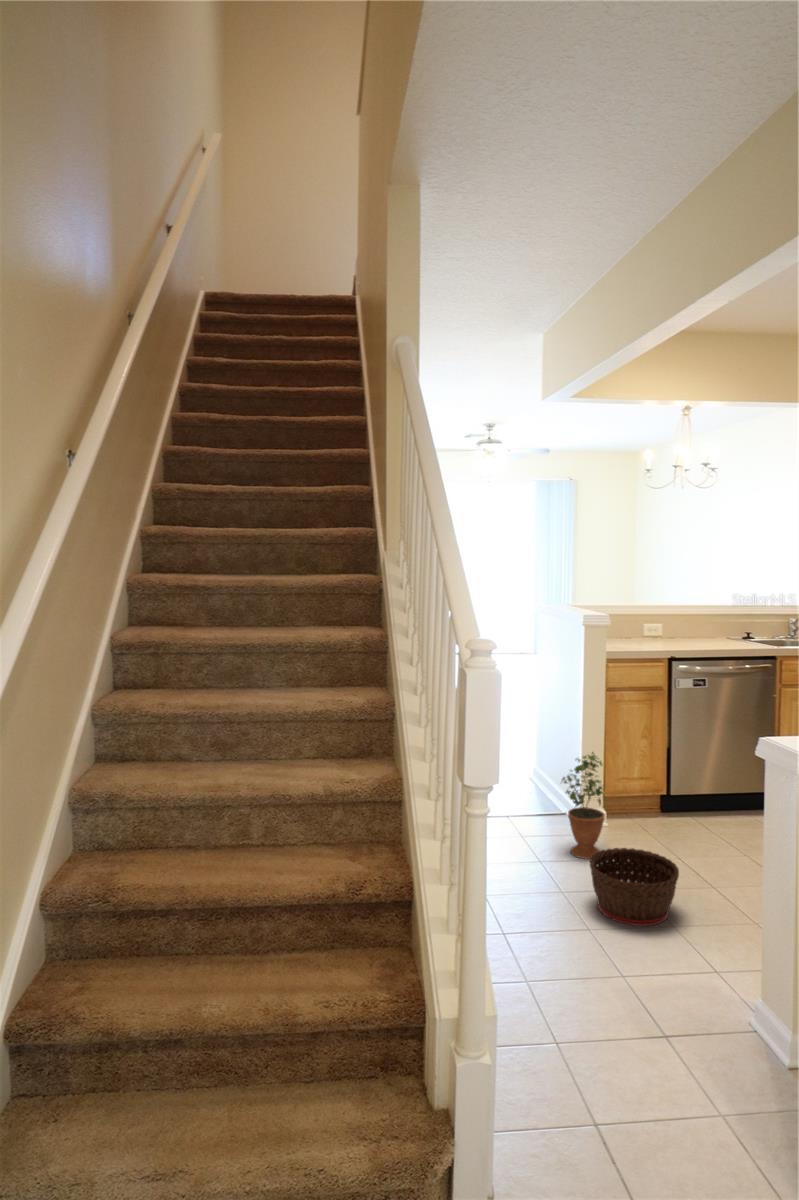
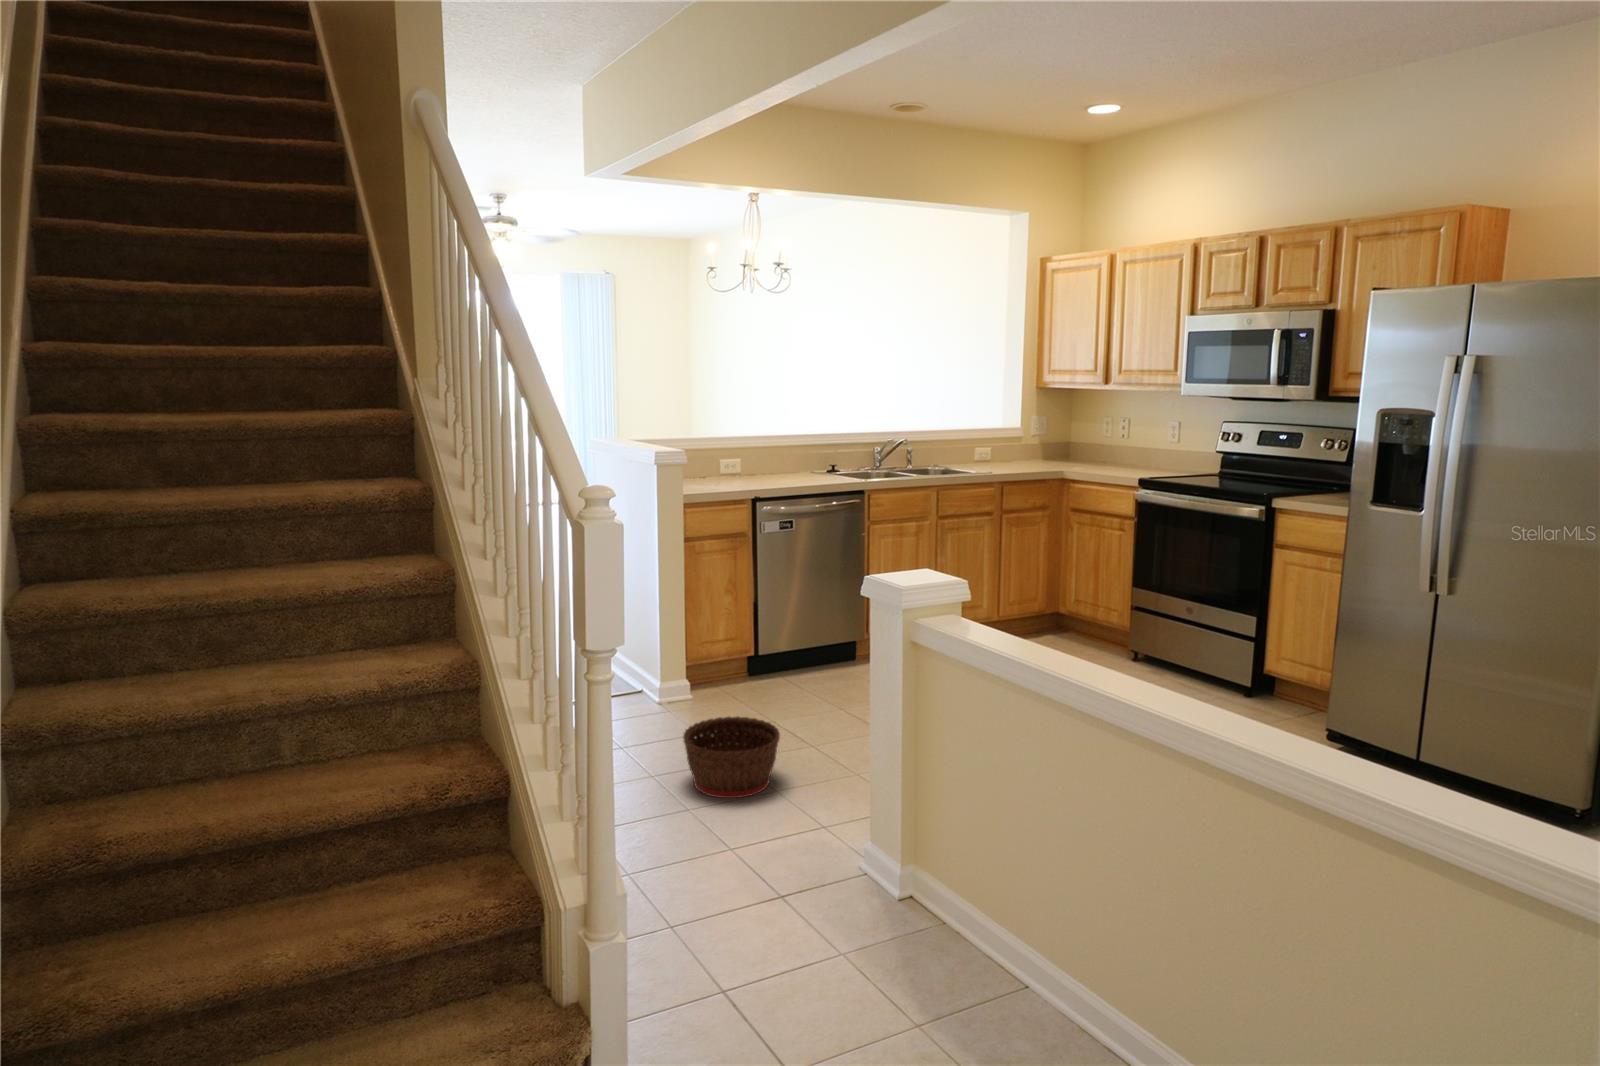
potted plant: present [562,752,606,859] -> none [639,611,694,739]

